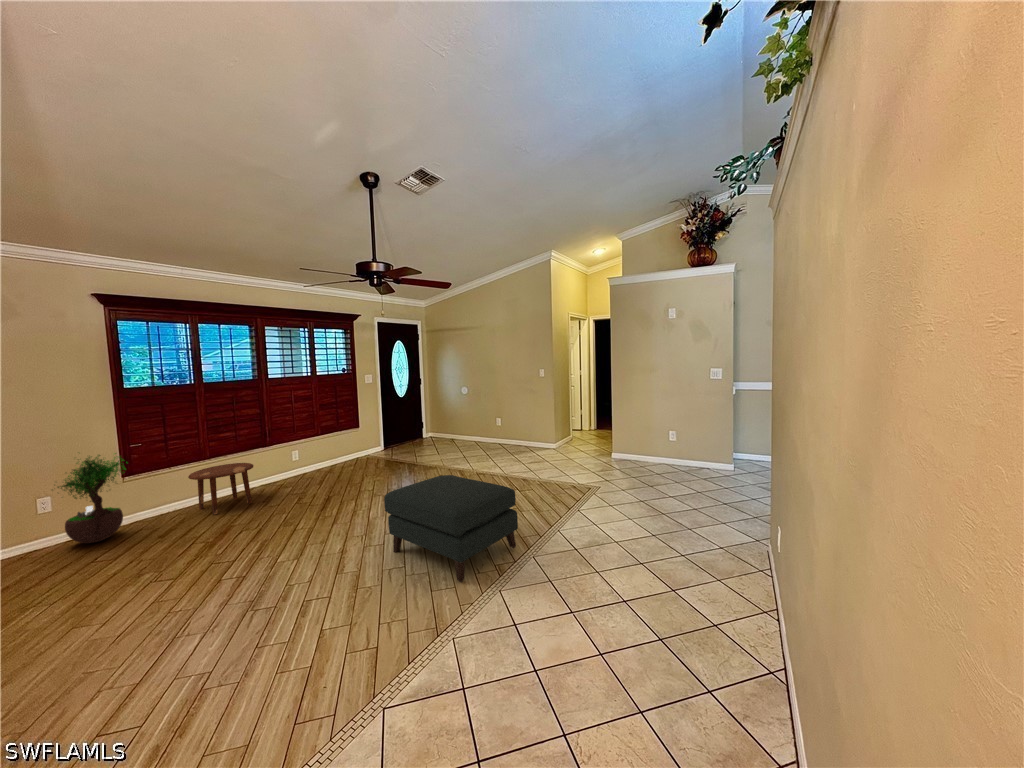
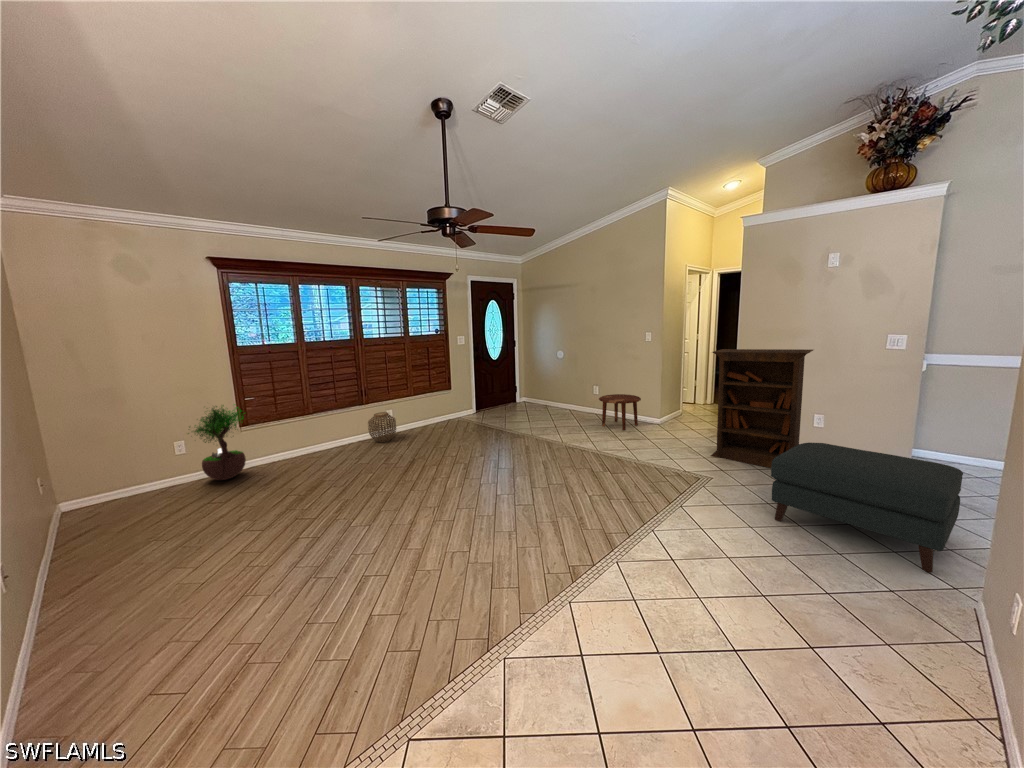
bookcase: none [595,380,669,477] -> present [711,349,813,468]
woven basket: none [269,455,301,487] -> present [368,412,396,442]
side table: present [188,463,253,514] -> present [599,394,641,430]
ottoman: present [384,475,518,582] -> present [771,443,963,573]

